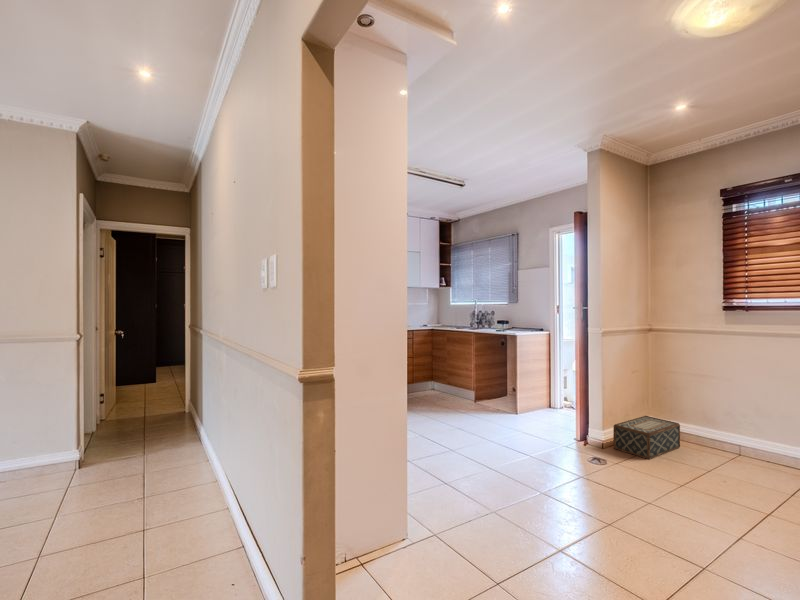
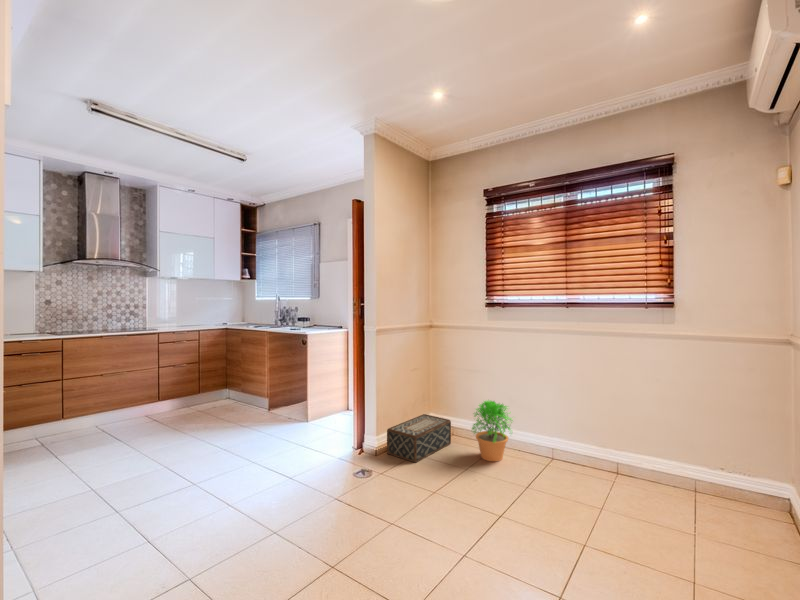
potted plant: none [709,404,768,469] -> present [472,400,512,461]

